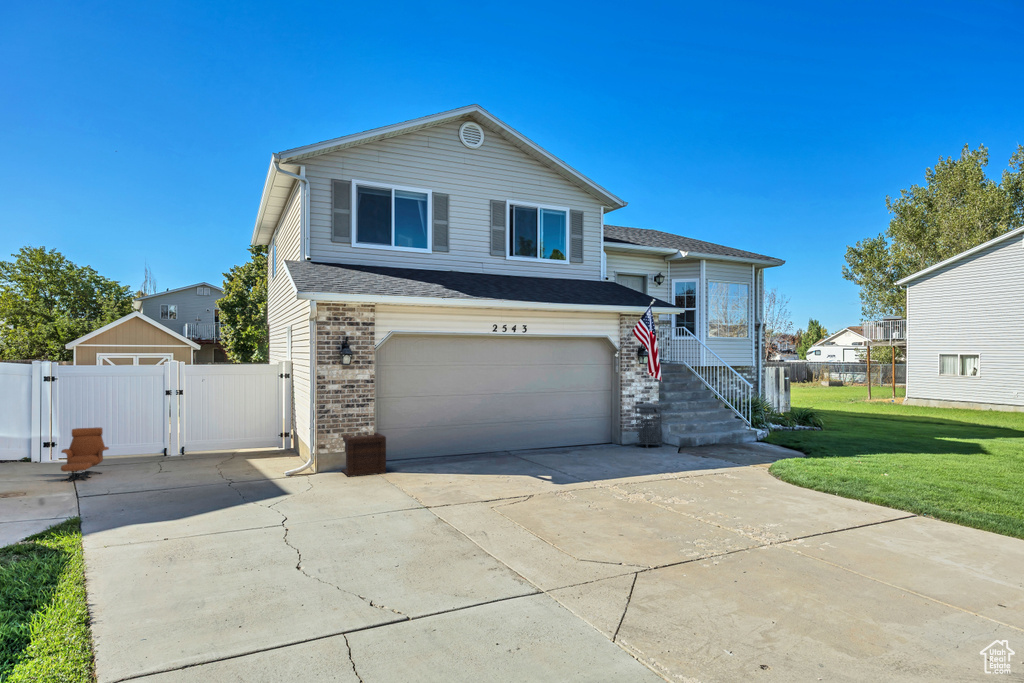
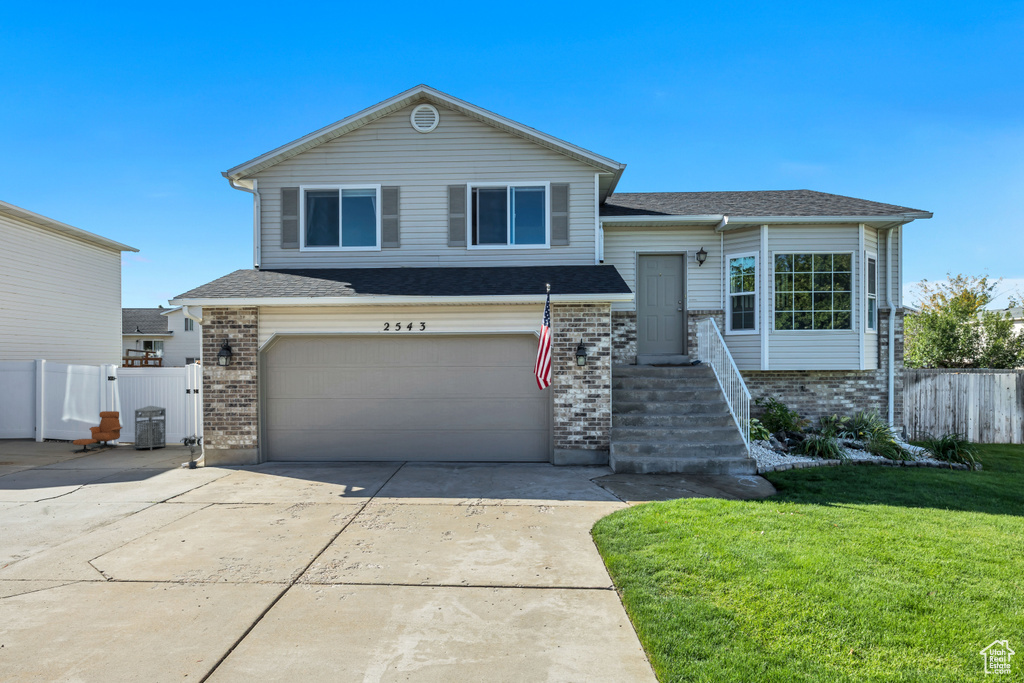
trash can: present [635,402,662,448] -> present [135,406,166,450]
wooden crate: present [342,432,386,477] -> none [203,432,259,474]
potted plant: none [304,437,321,476] -> present [180,435,203,469]

